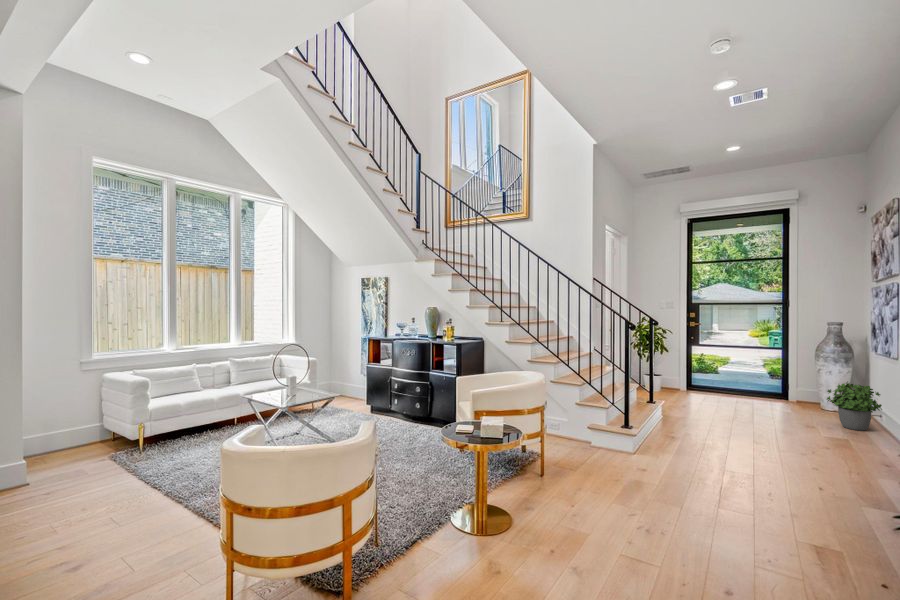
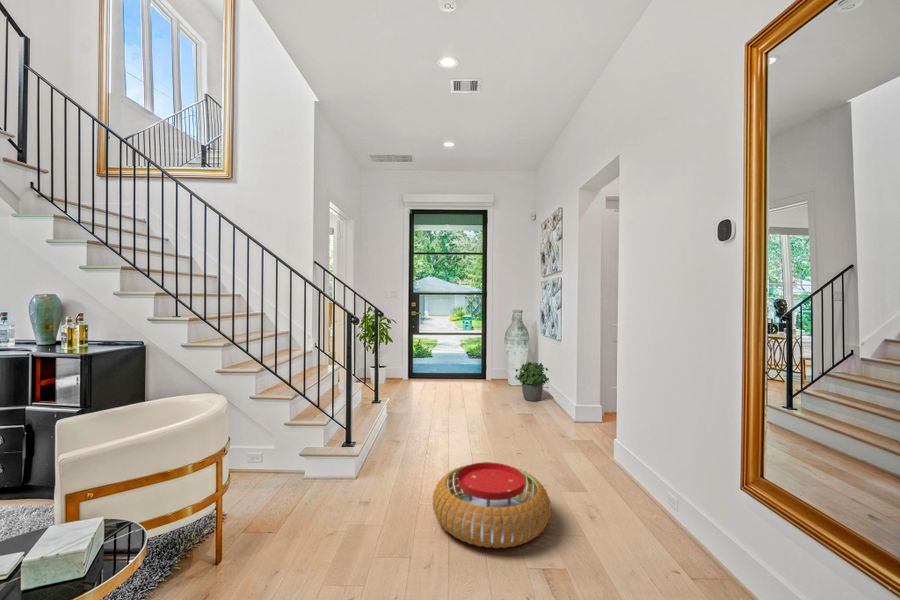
pouf: none [705,456,838,528] -> present [432,462,551,548]

